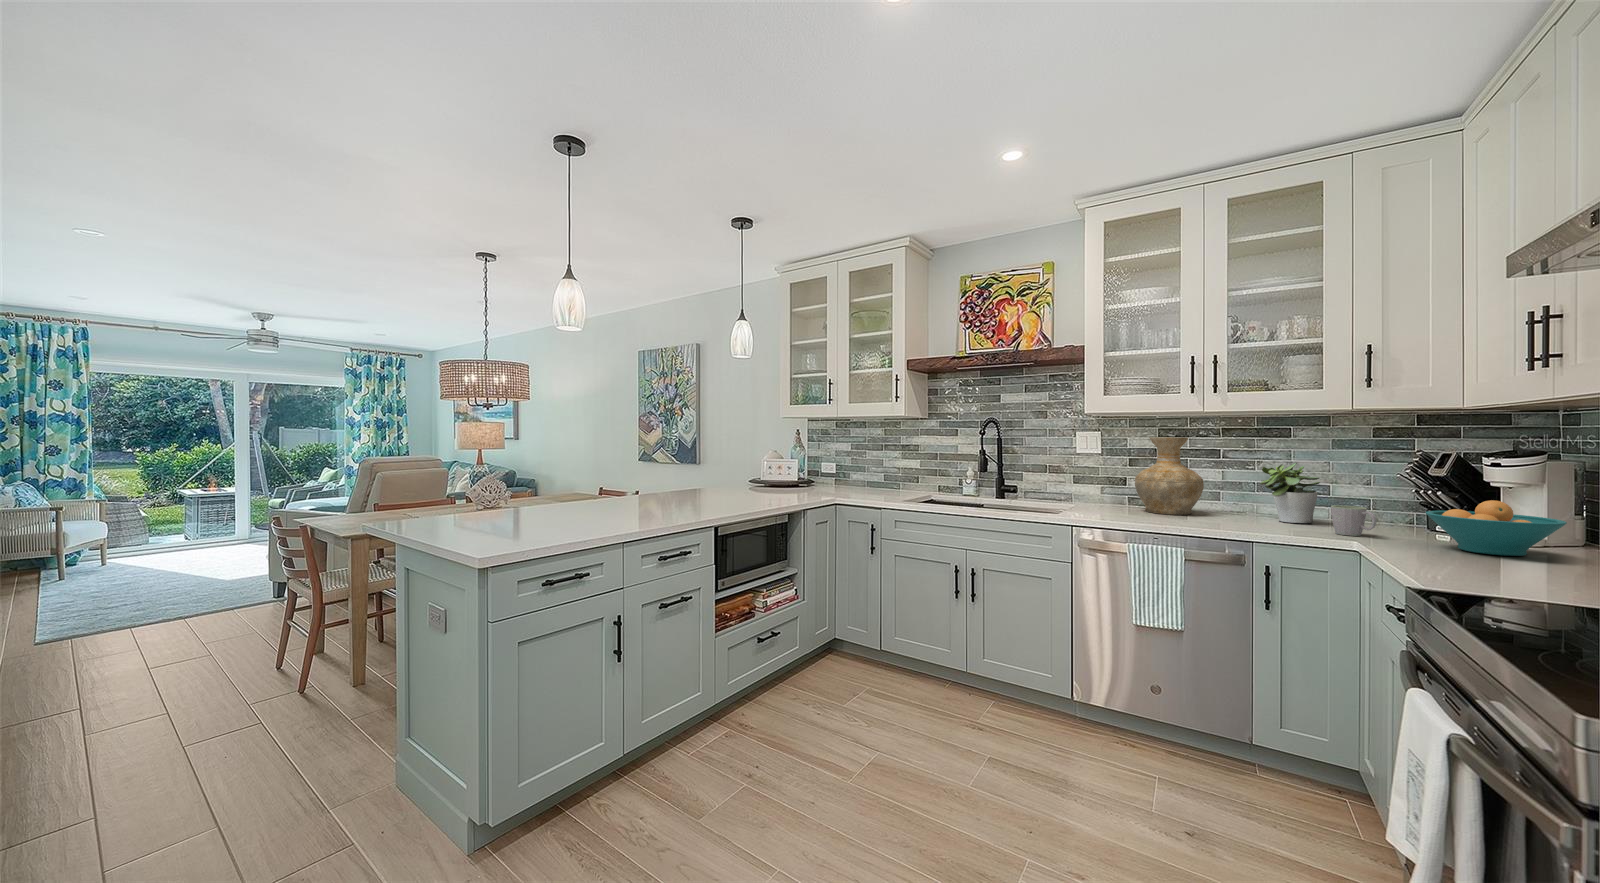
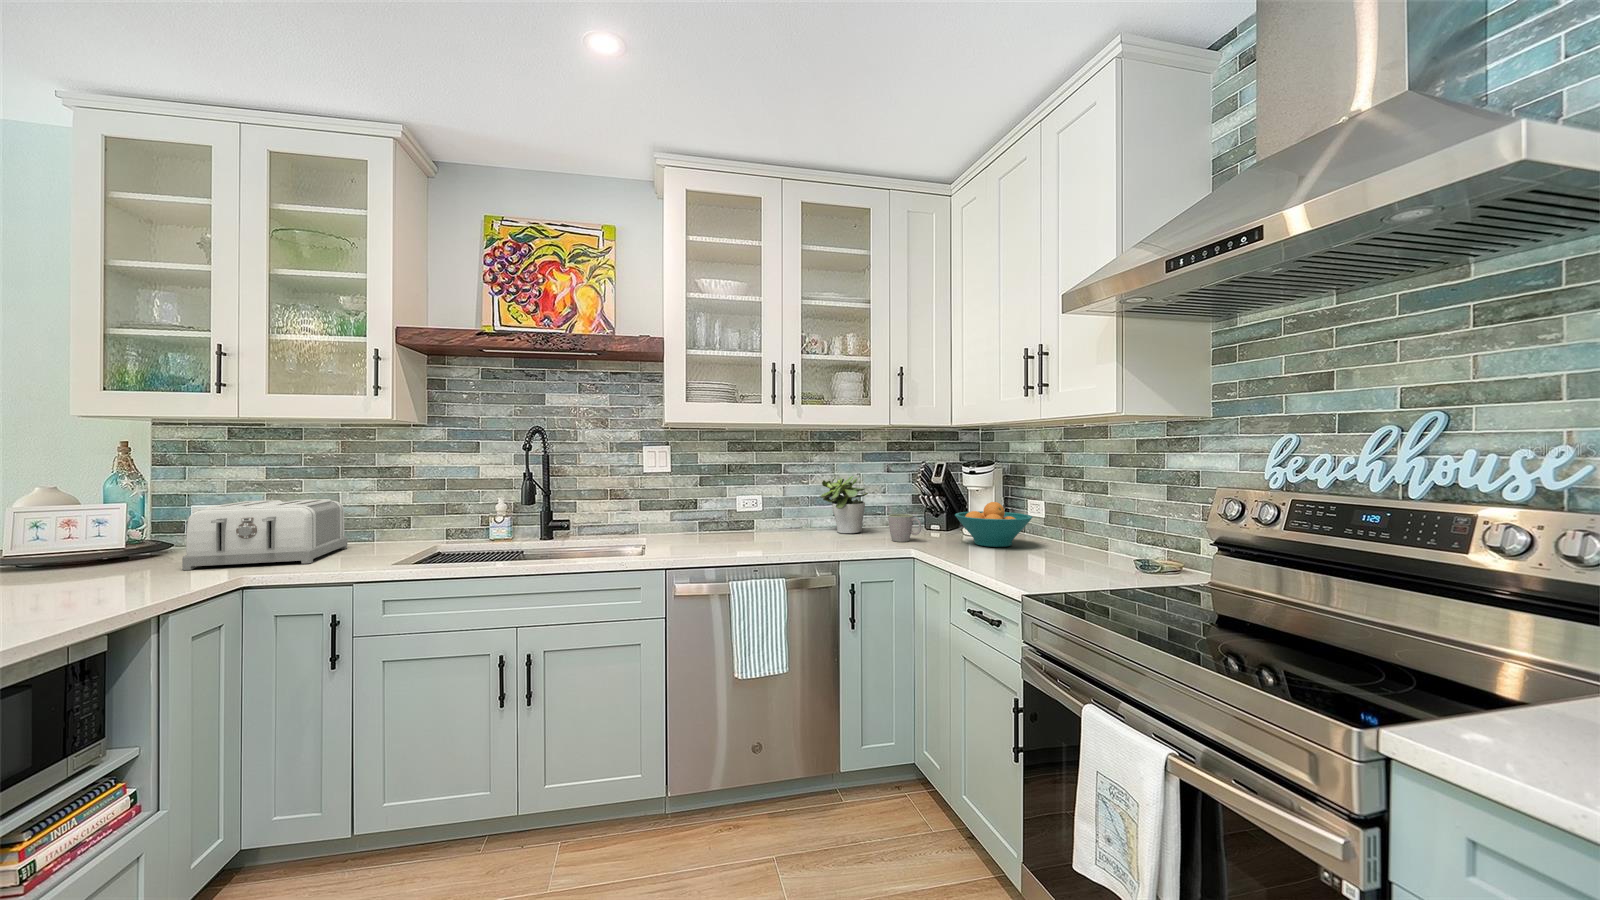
vase: present [1135,437,1204,515] -> none [714,452,777,537]
toaster: none [817,462,885,497] -> present [182,499,347,570]

